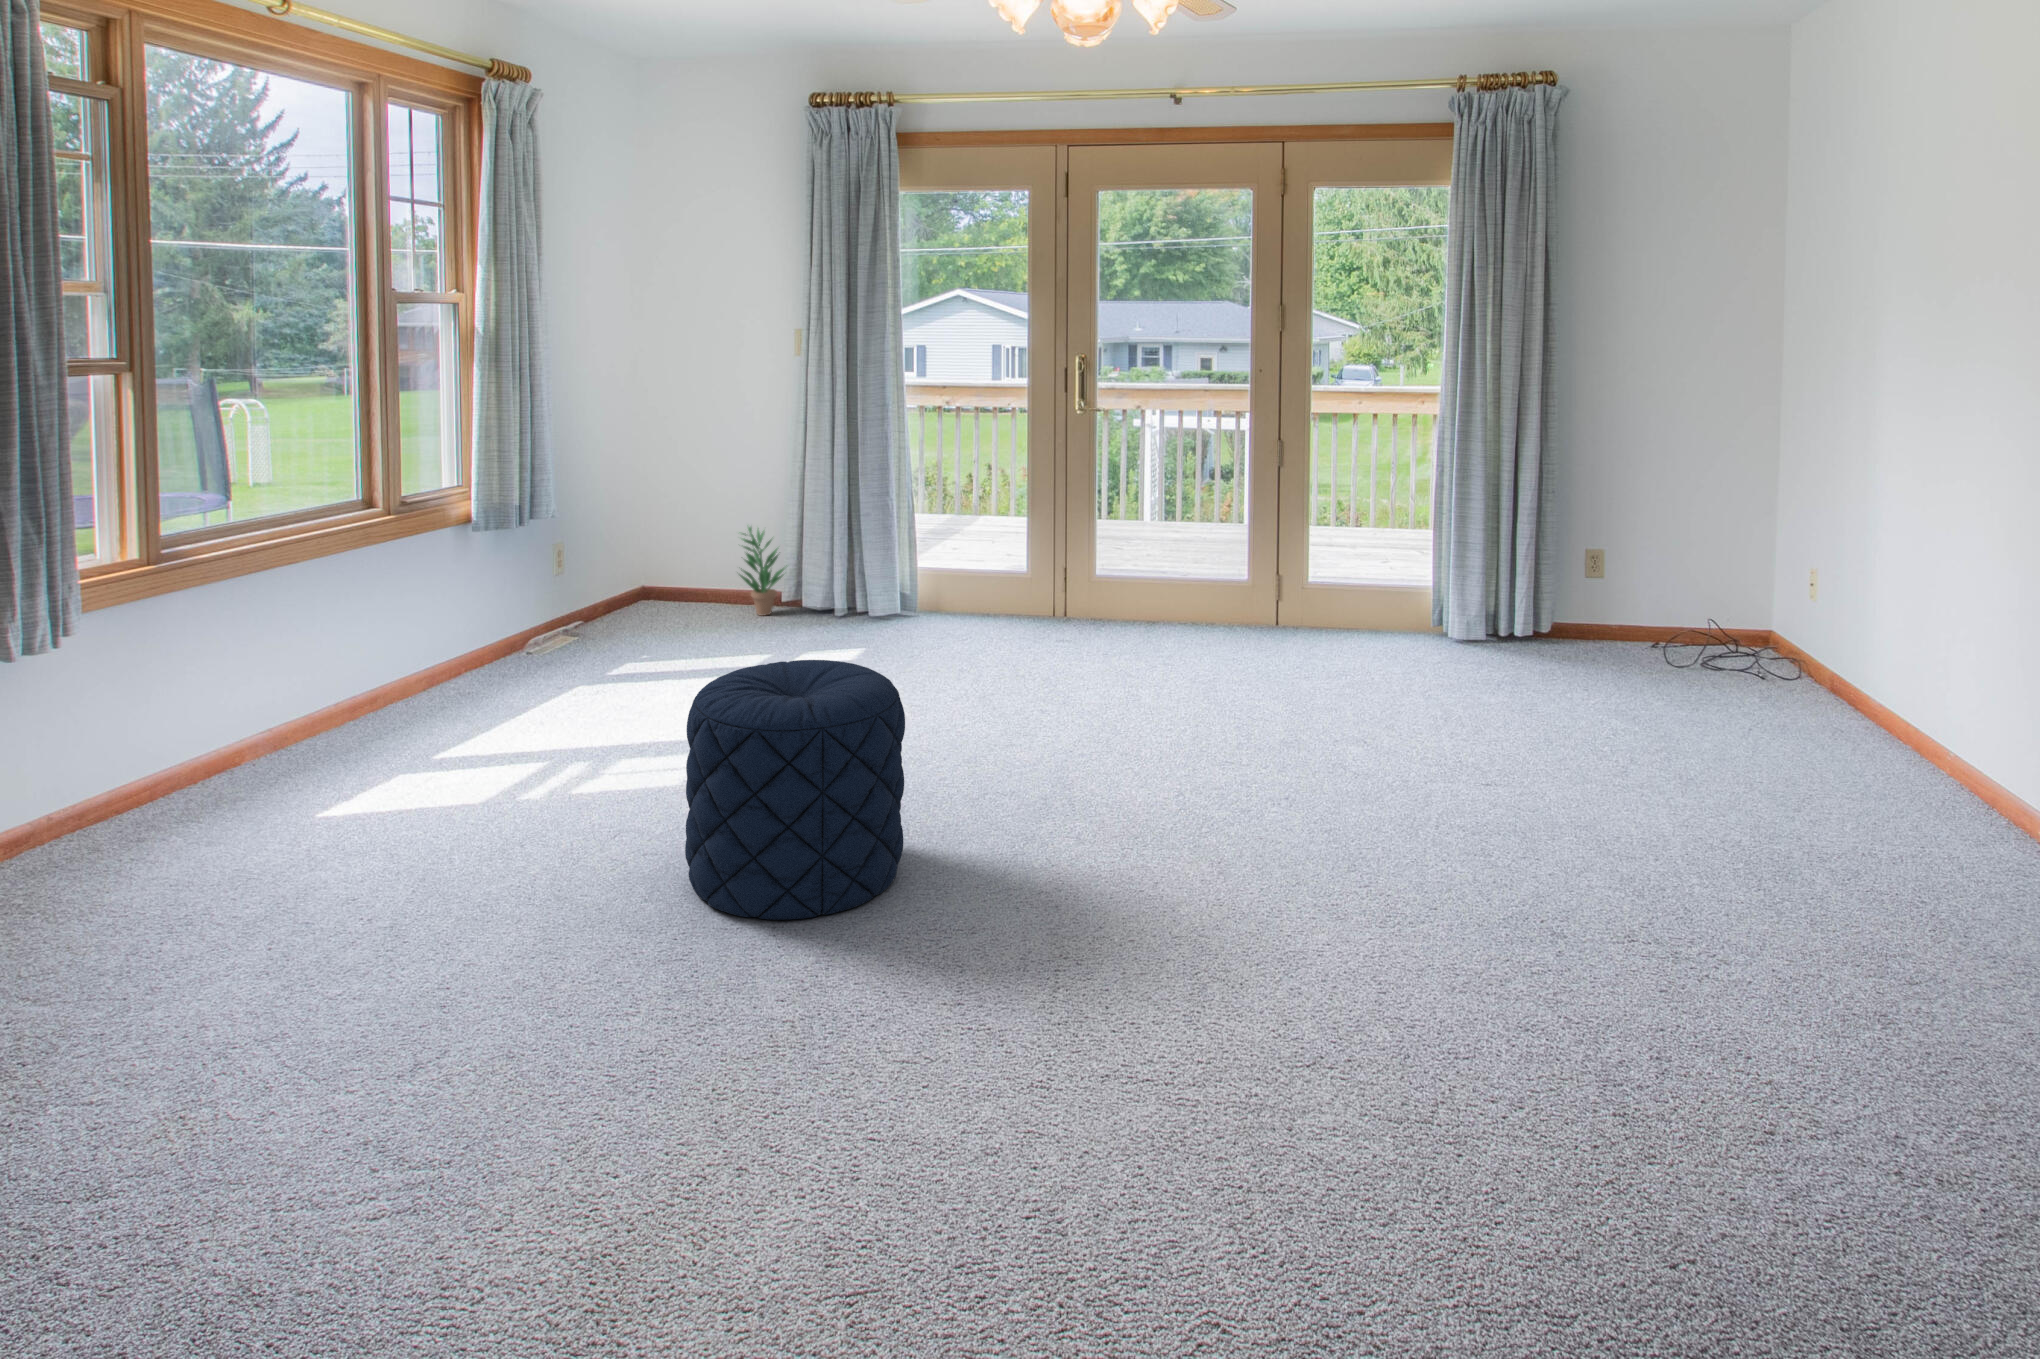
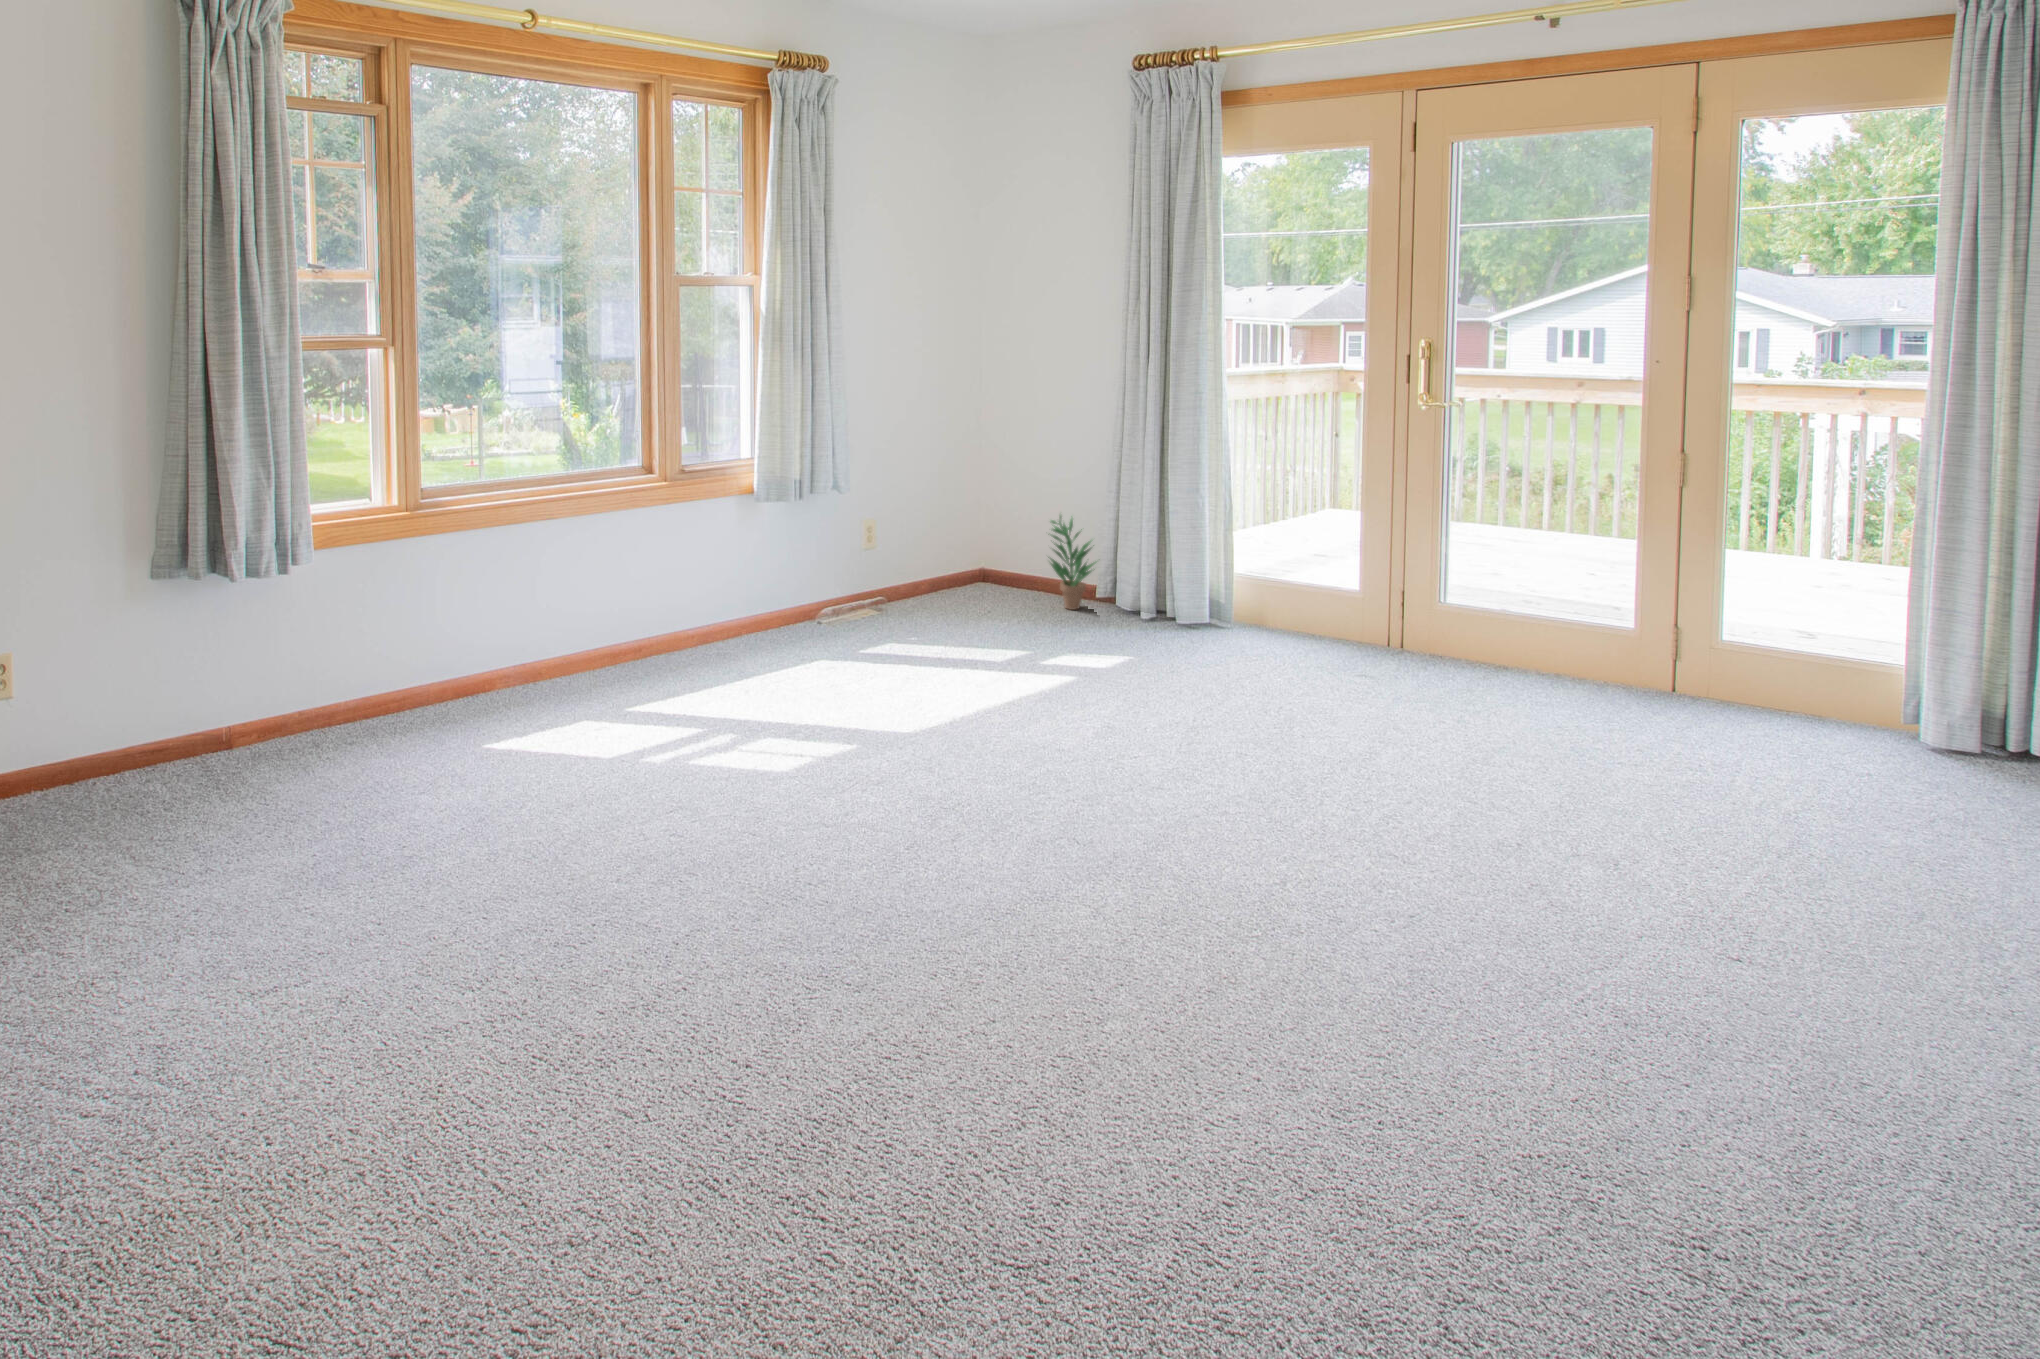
pouf: present [685,660,905,920] -> none [642,710,885,1019]

